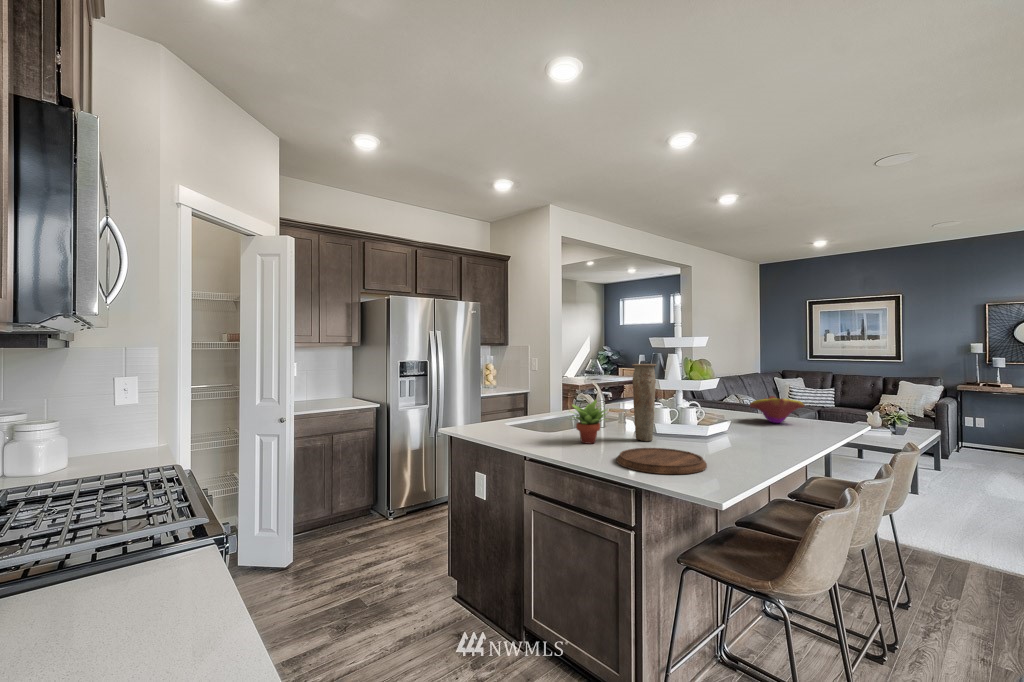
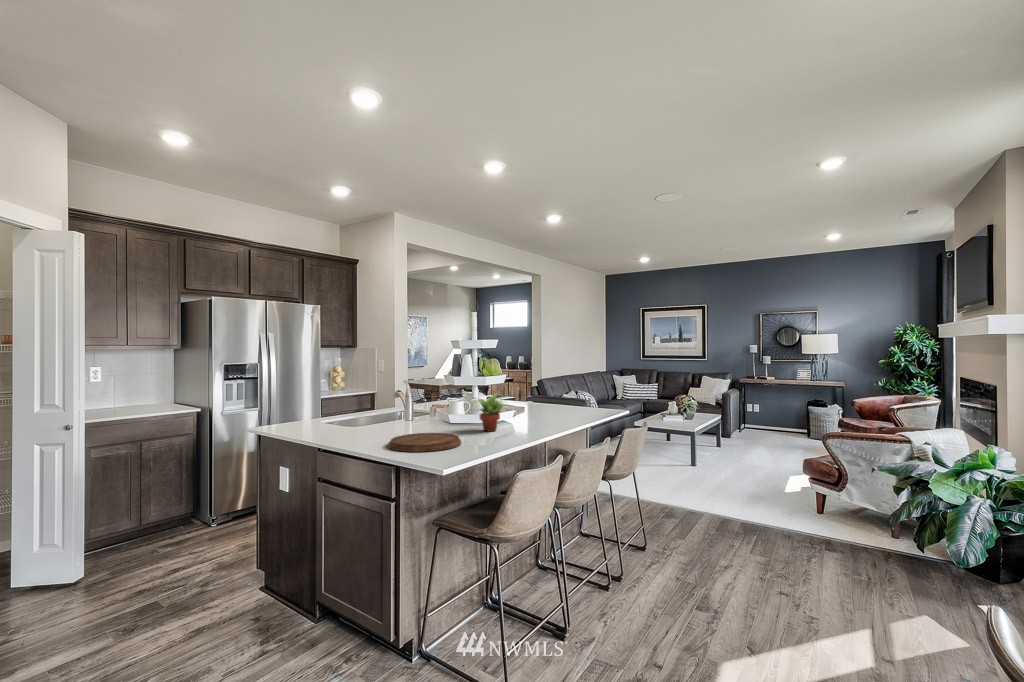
vase: present [632,364,657,441] -> none [420,362,441,429]
decorative bowl: present [750,396,804,423] -> none [538,388,579,411]
succulent plant: present [572,399,608,444] -> present [476,393,507,431]

